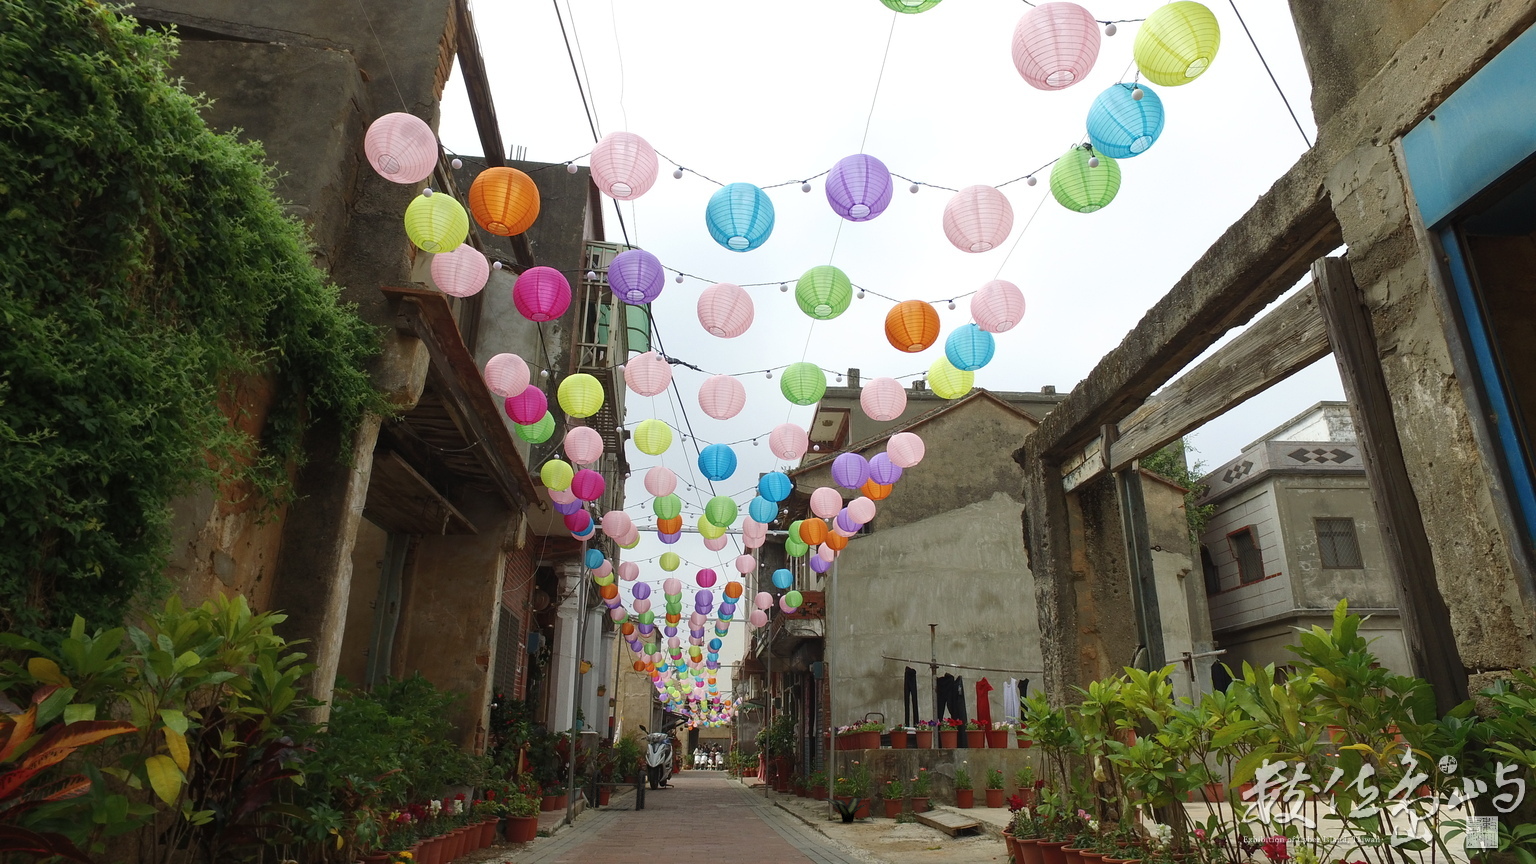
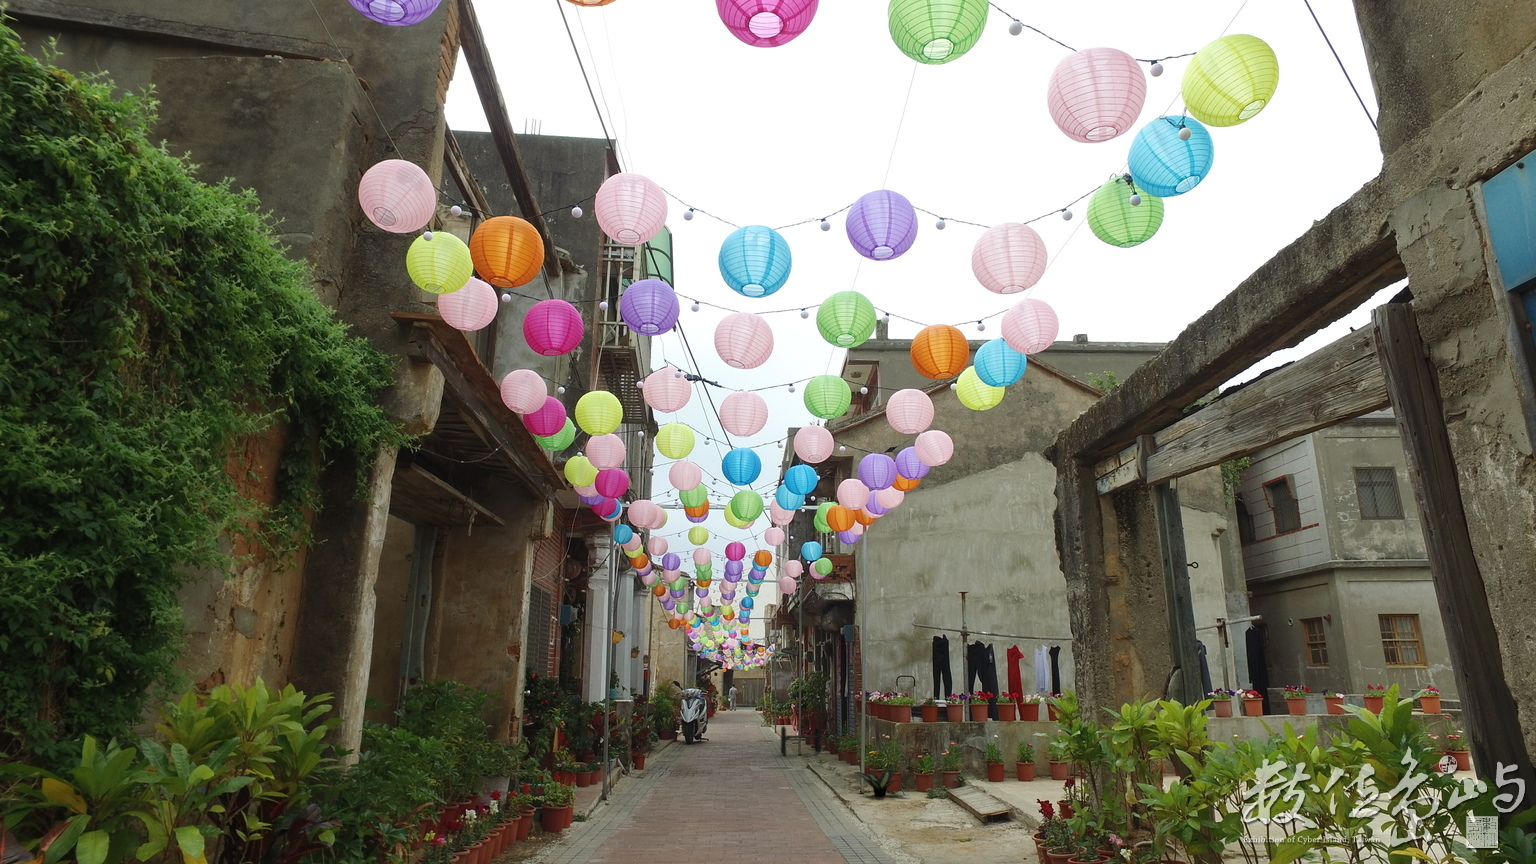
bench: present [590,770,646,811] -> present [781,726,821,756]

